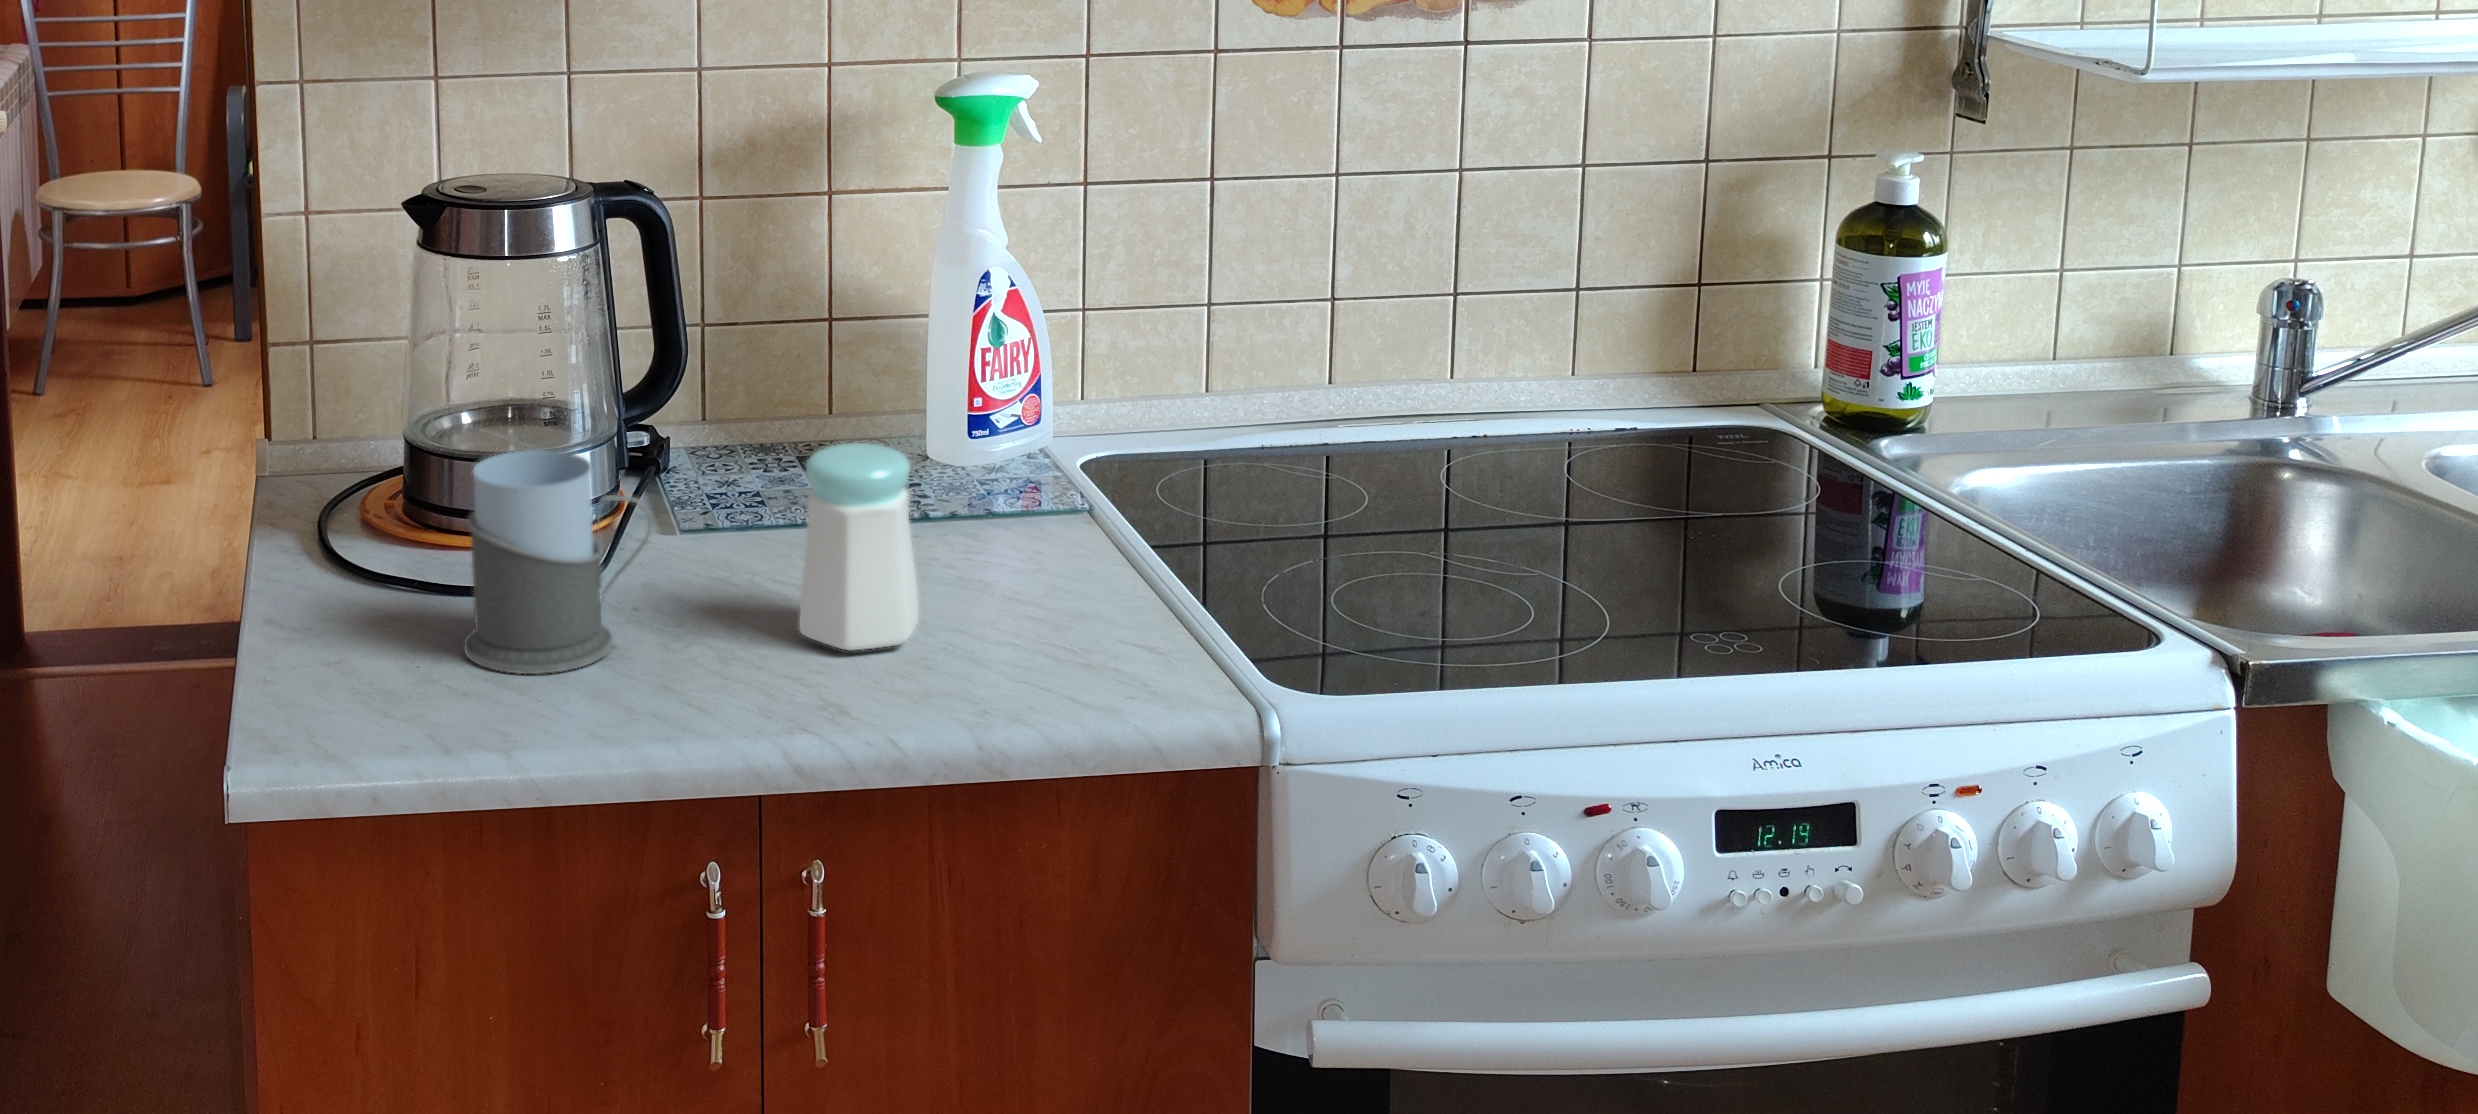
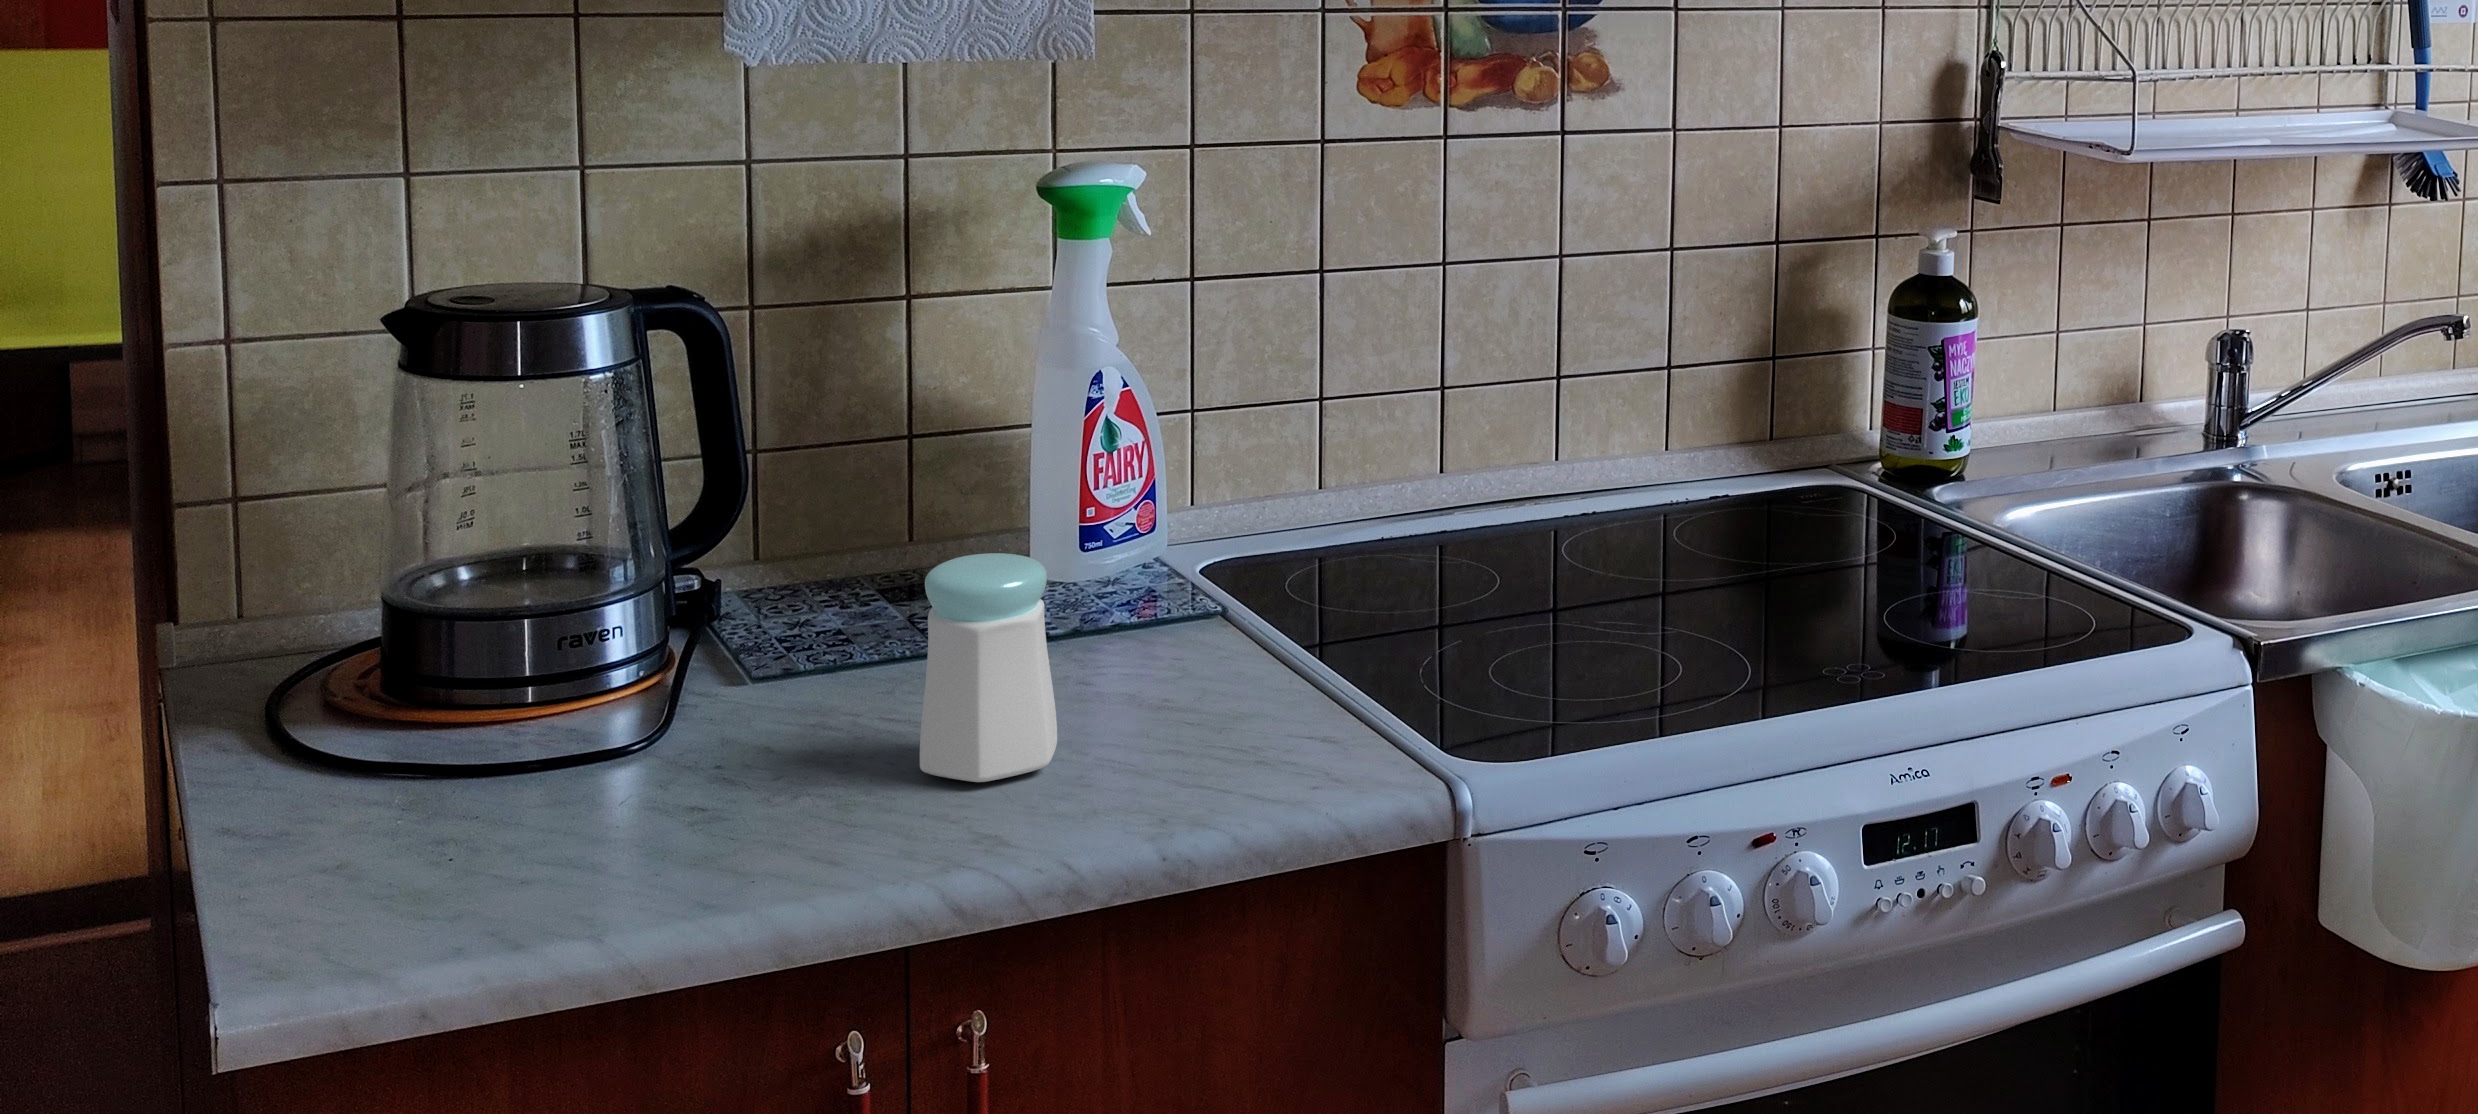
mug: present [464,450,652,674] -> none [488,592,737,858]

